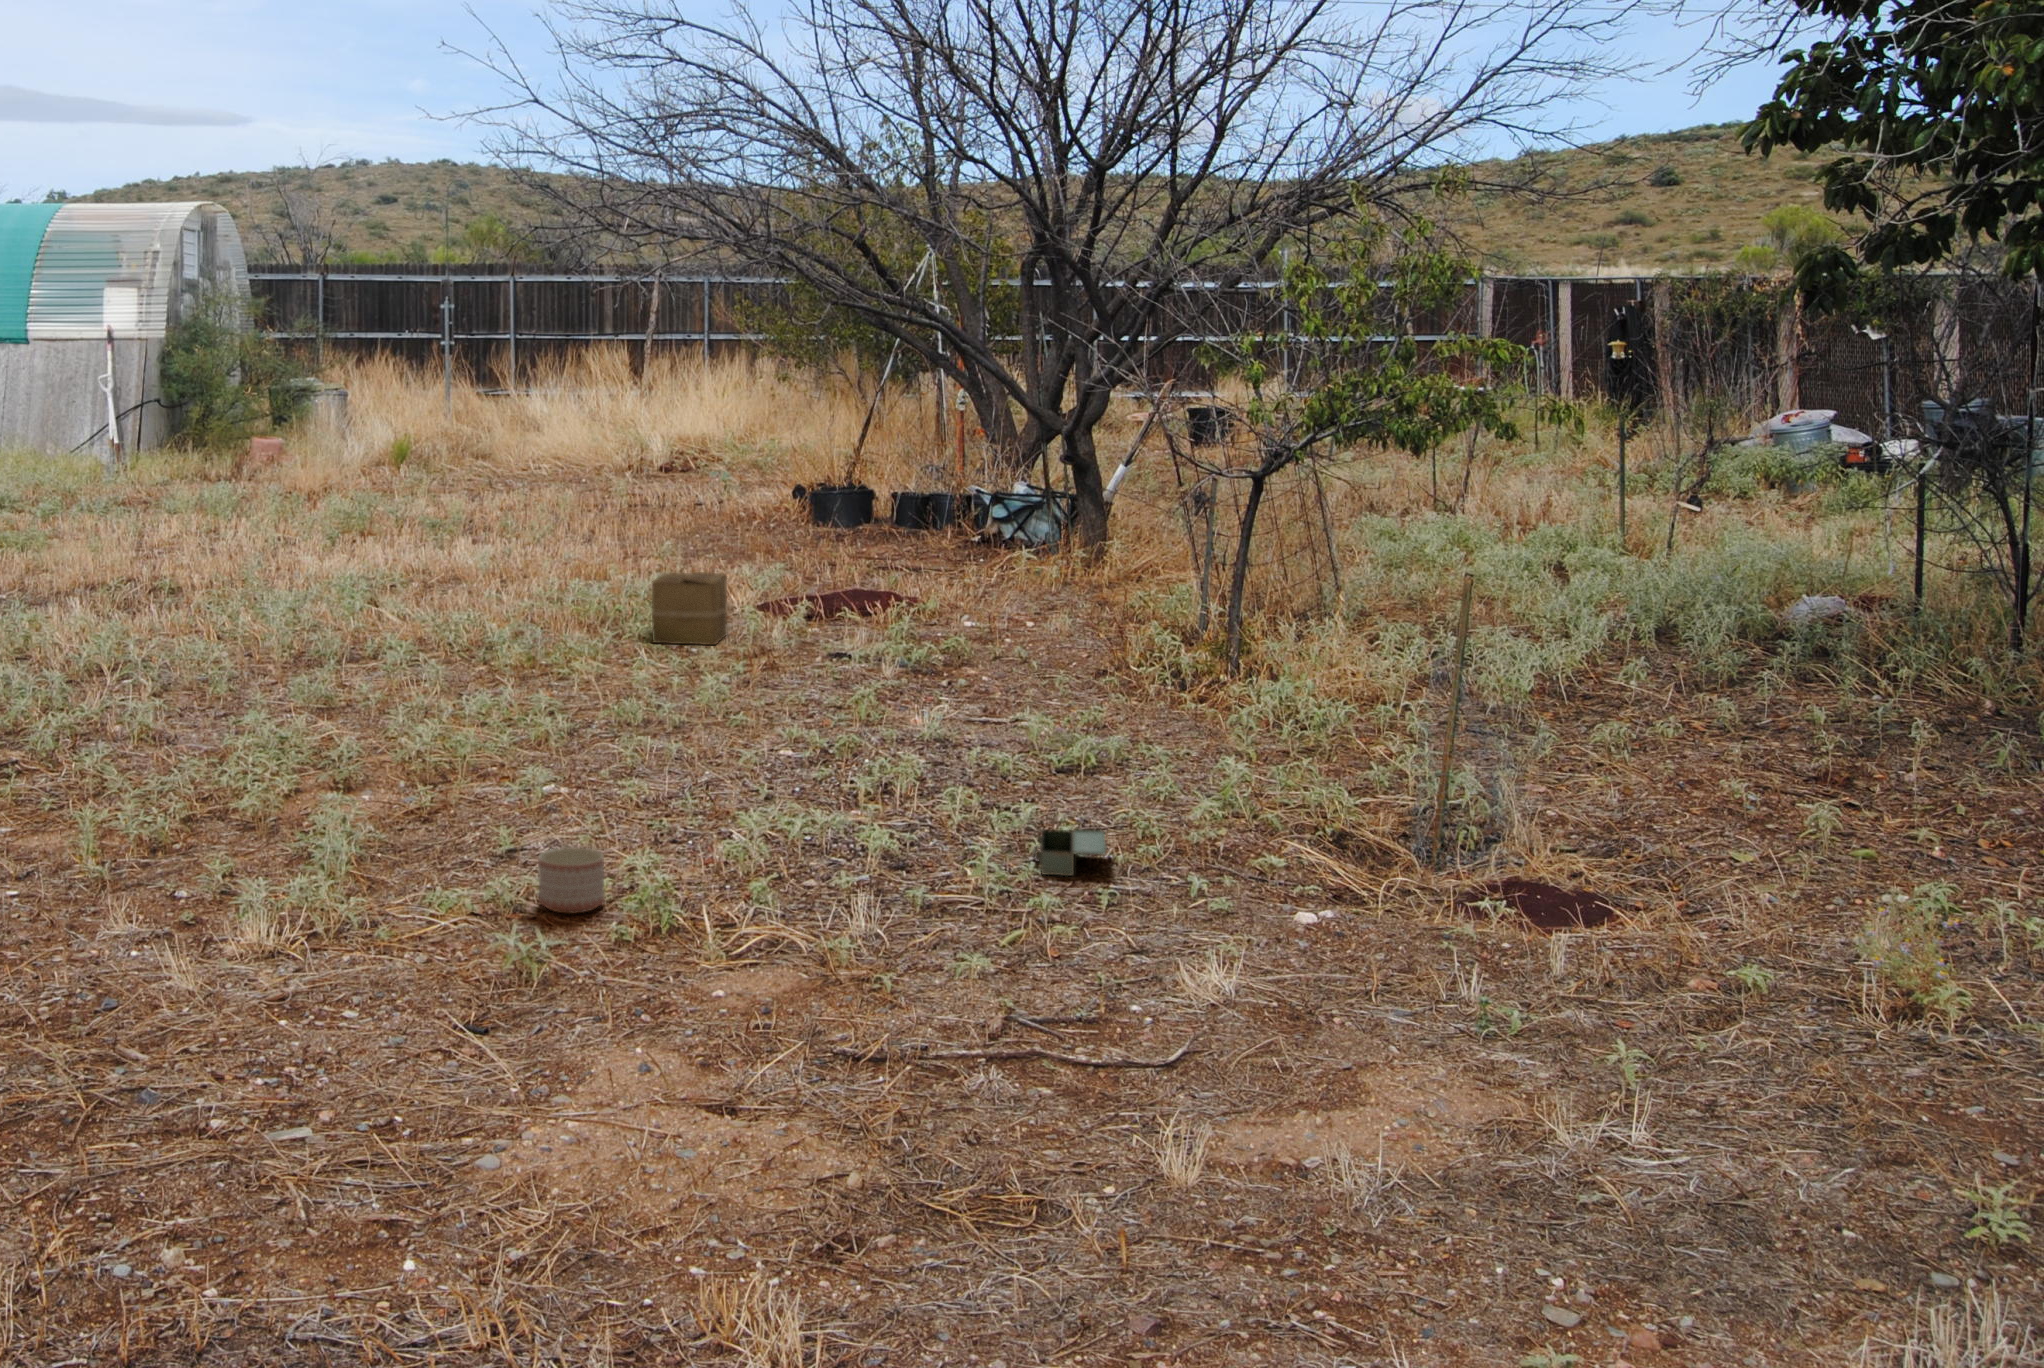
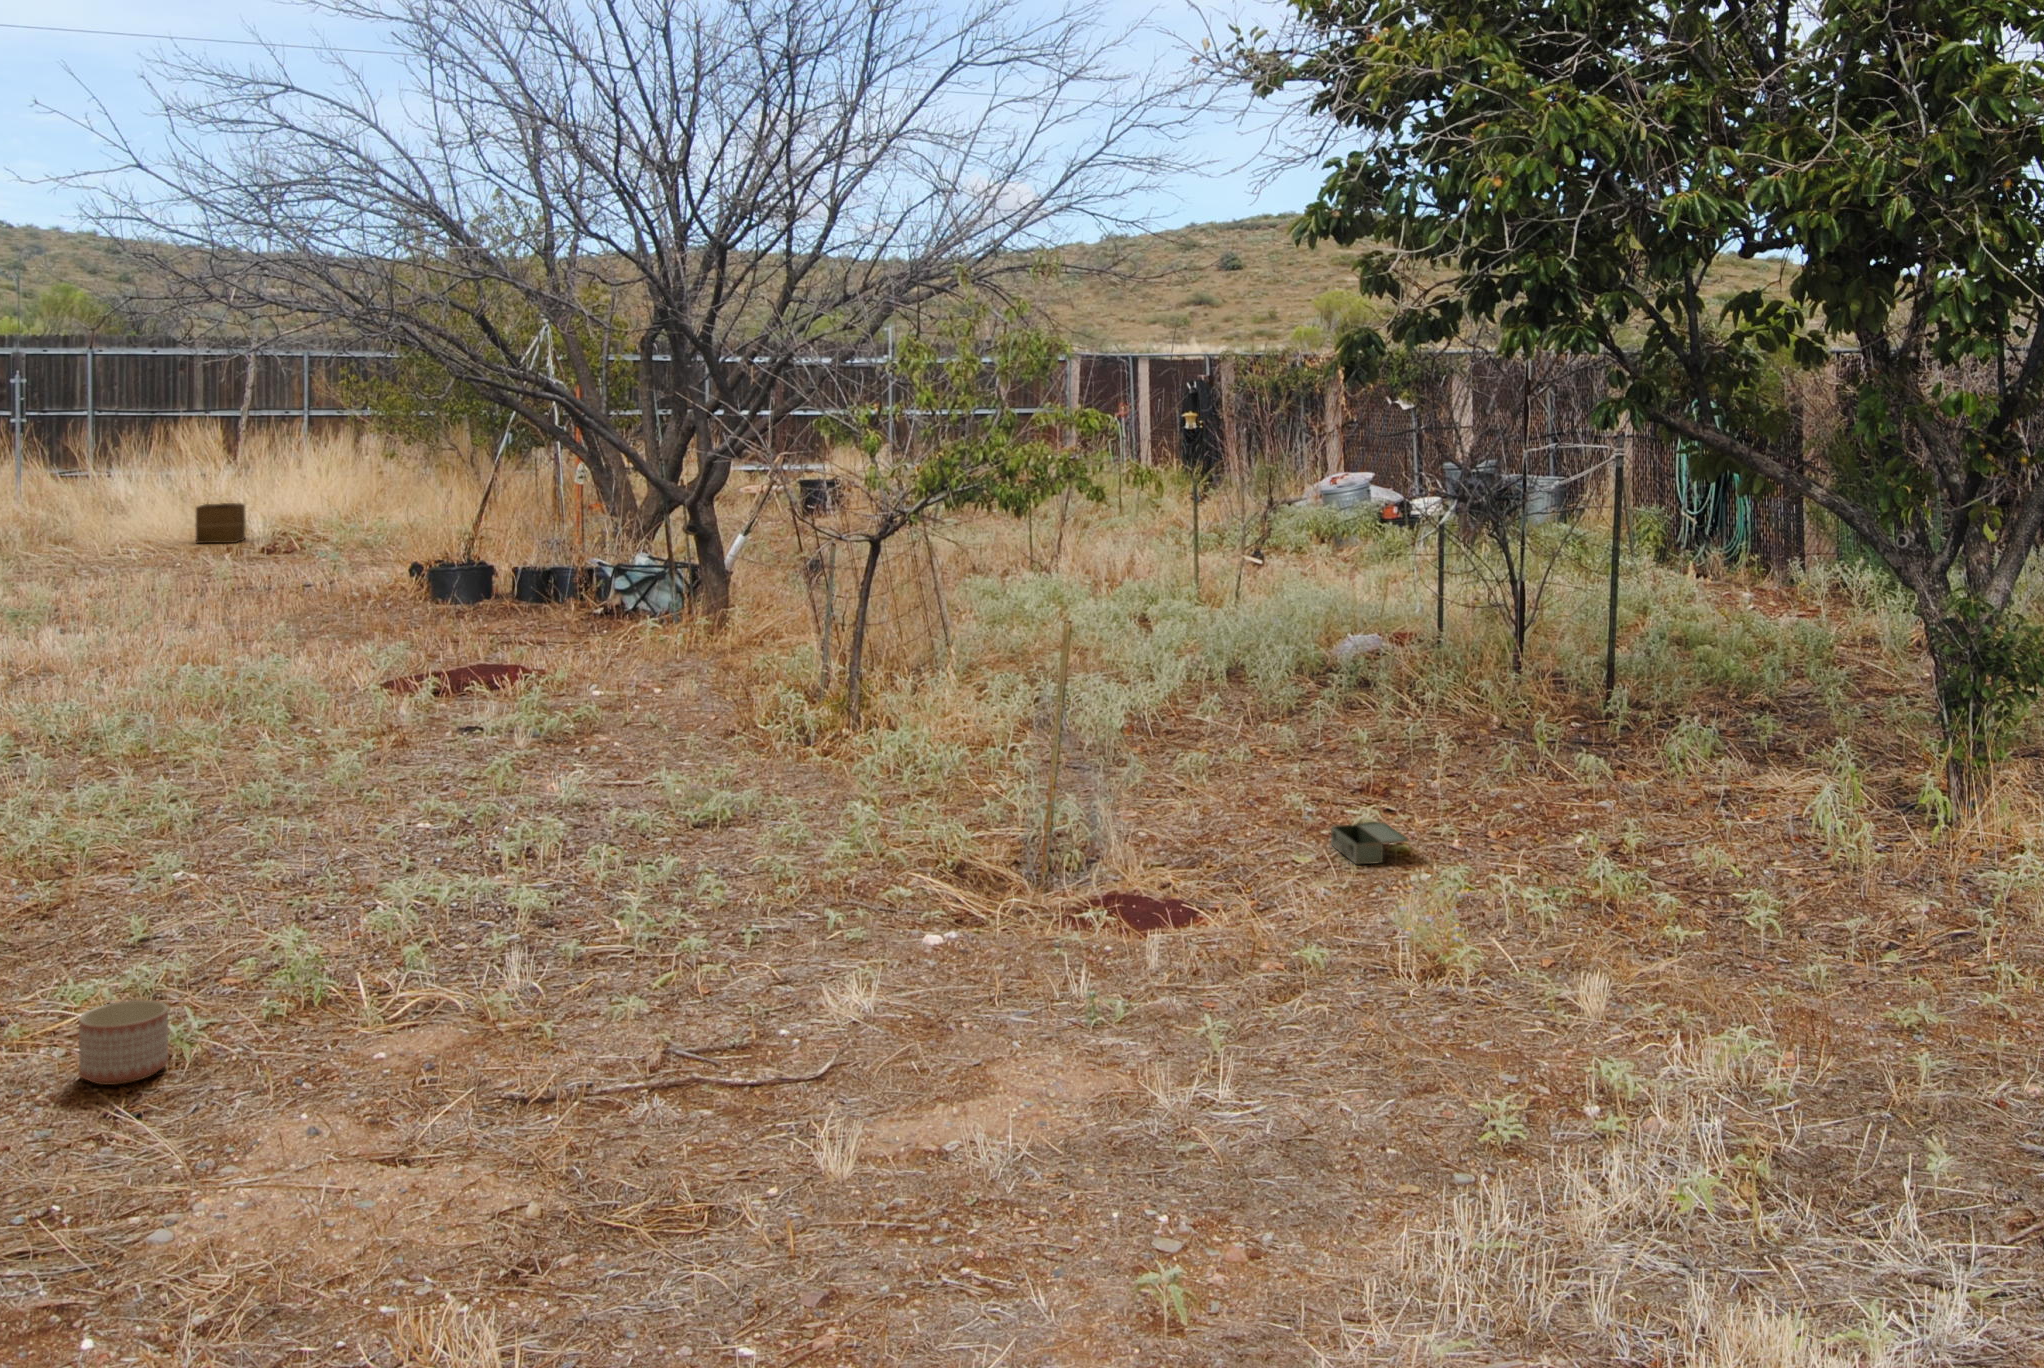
cardboard box: present [652,572,728,645] -> present [196,503,245,543]
toolbox: present [1033,829,1106,876] -> present [1331,821,1408,864]

